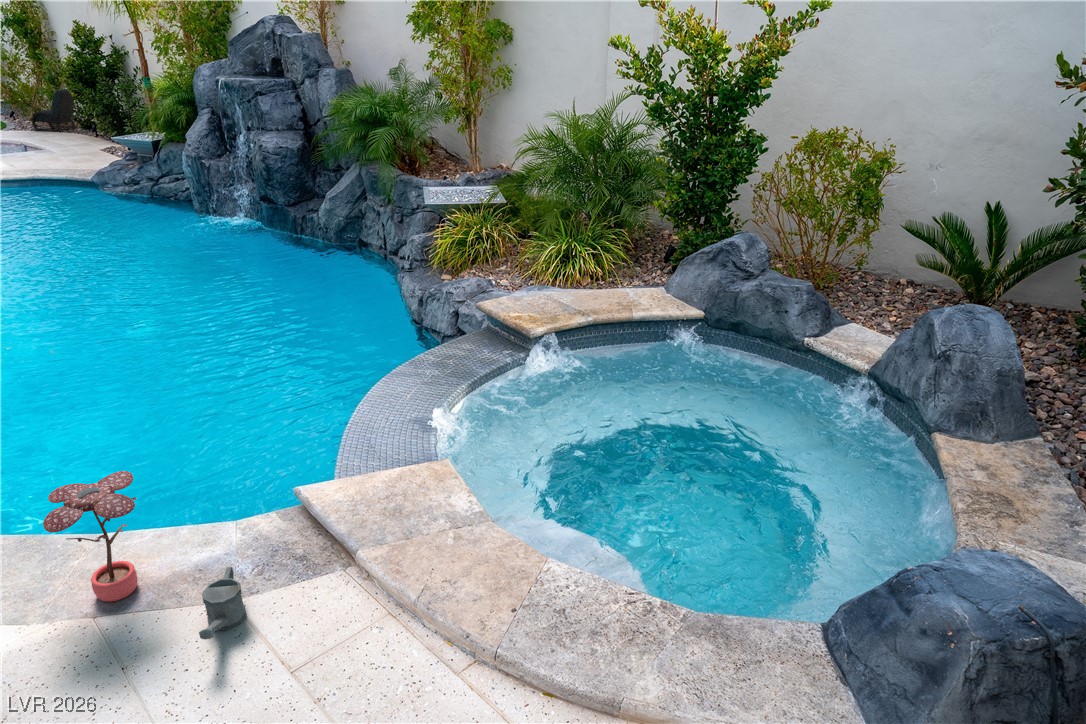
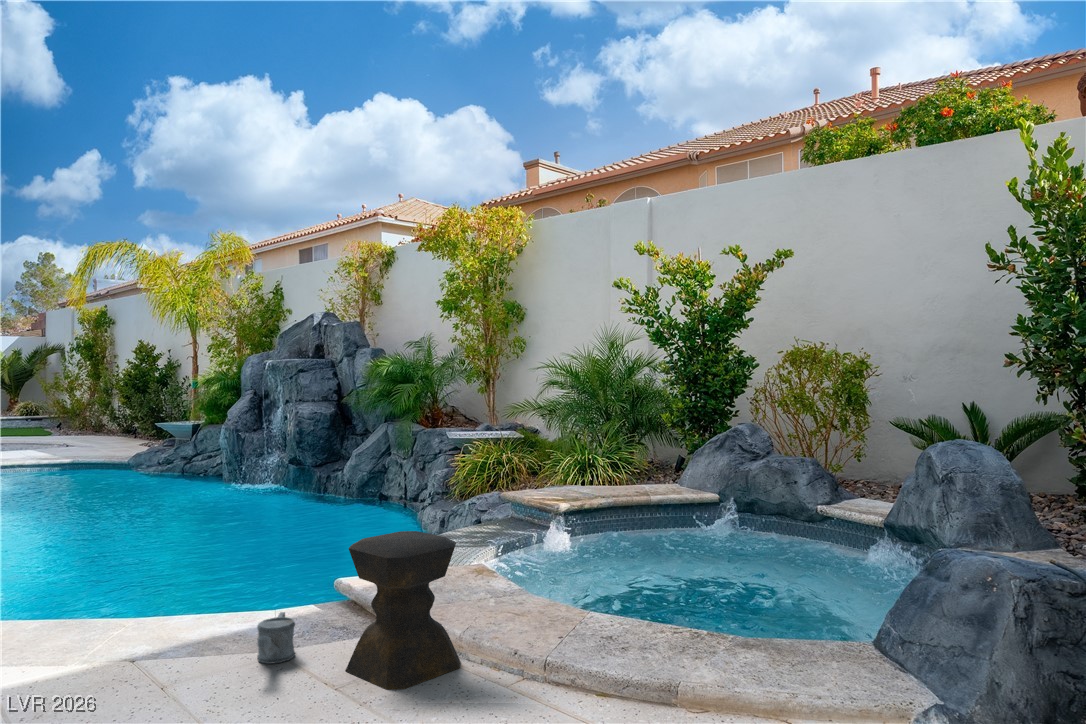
lounge chair: present [32,89,76,132] -> none [74,400,121,438]
potted plant: present [43,471,138,602] -> none [125,526,207,651]
stool: none [283,509,413,687] -> present [345,531,461,690]

